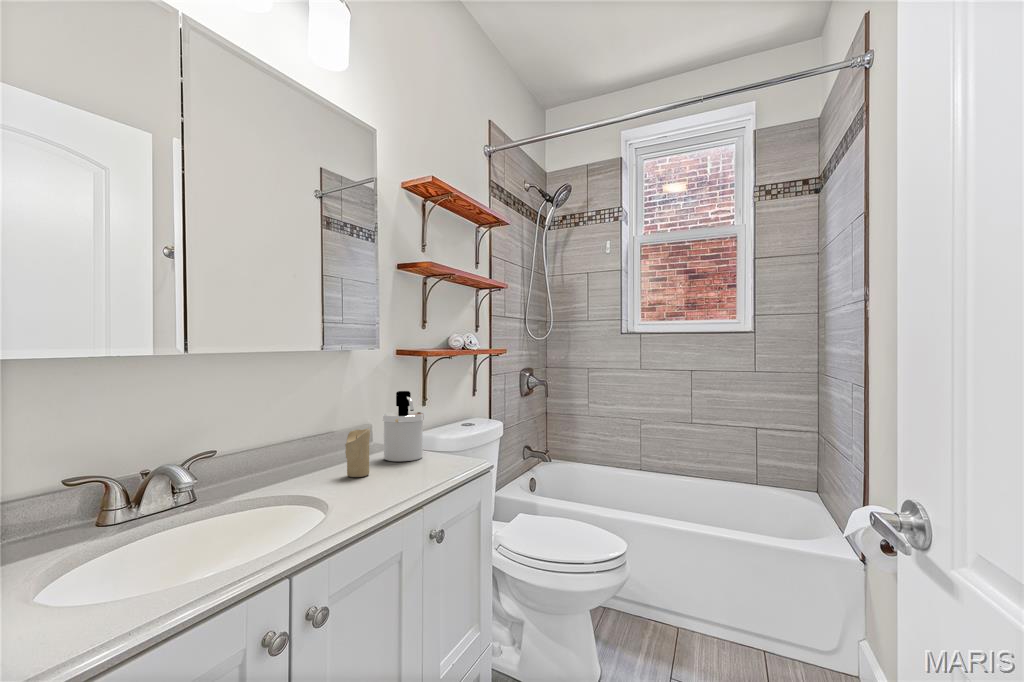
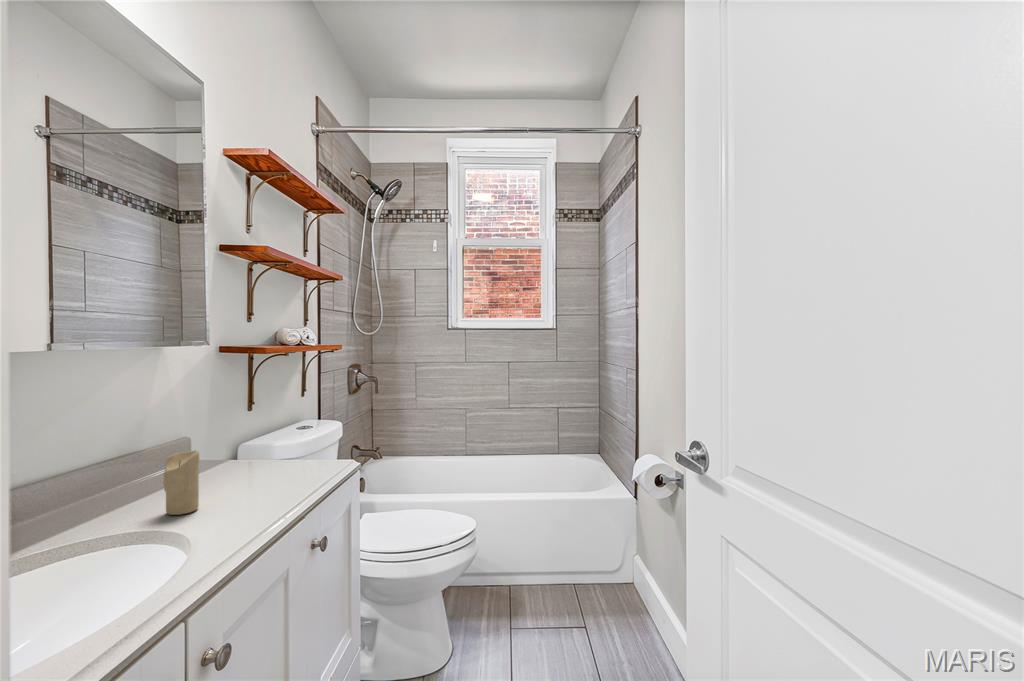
soap dispenser: present [382,391,424,462] -> none [208,399,264,485]

